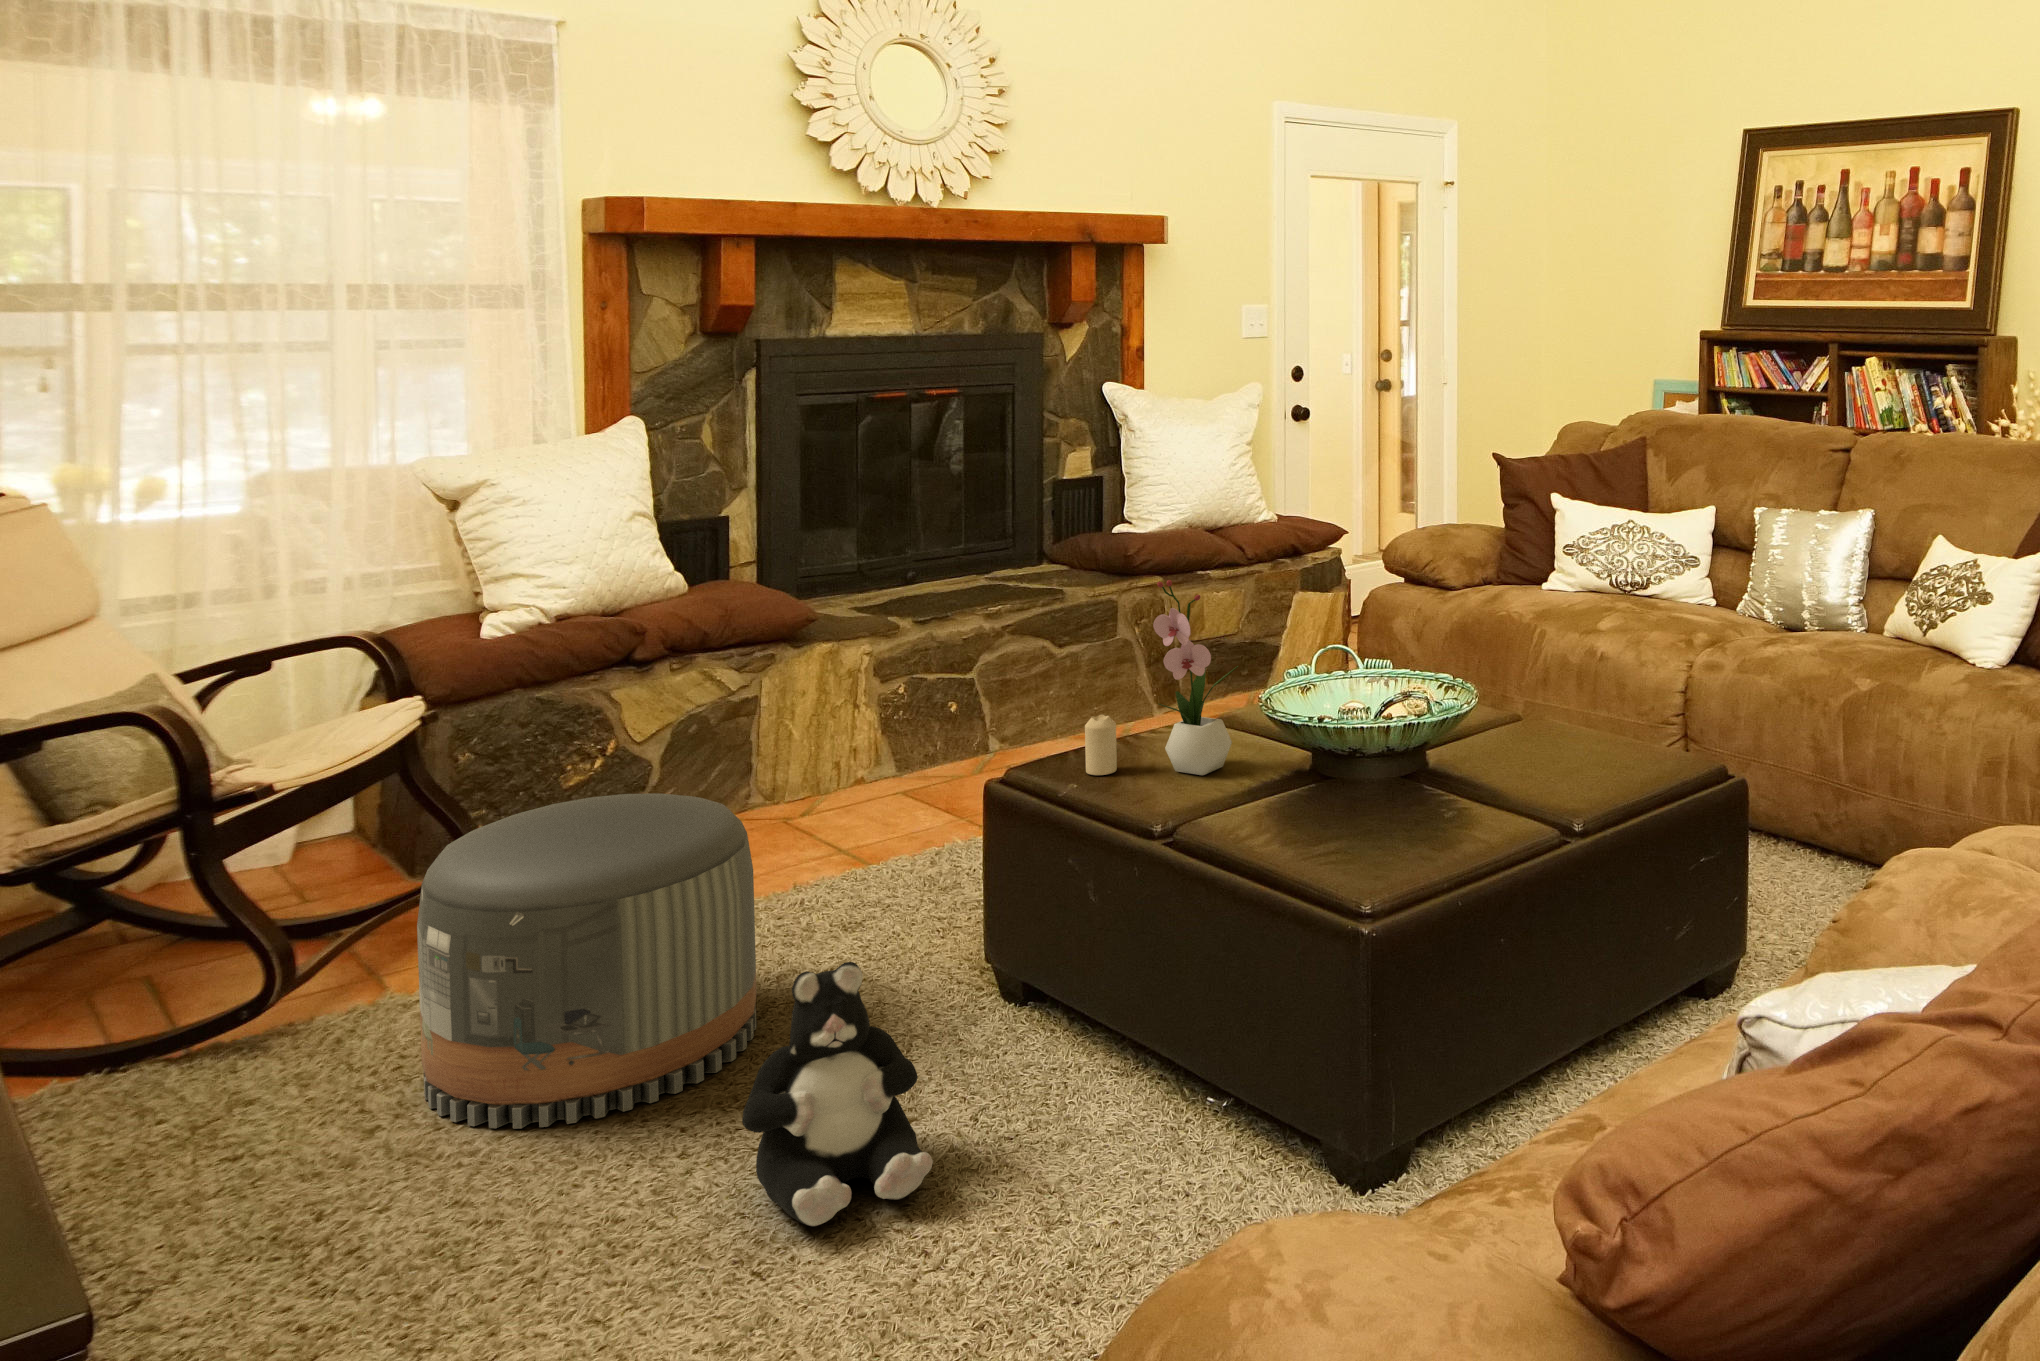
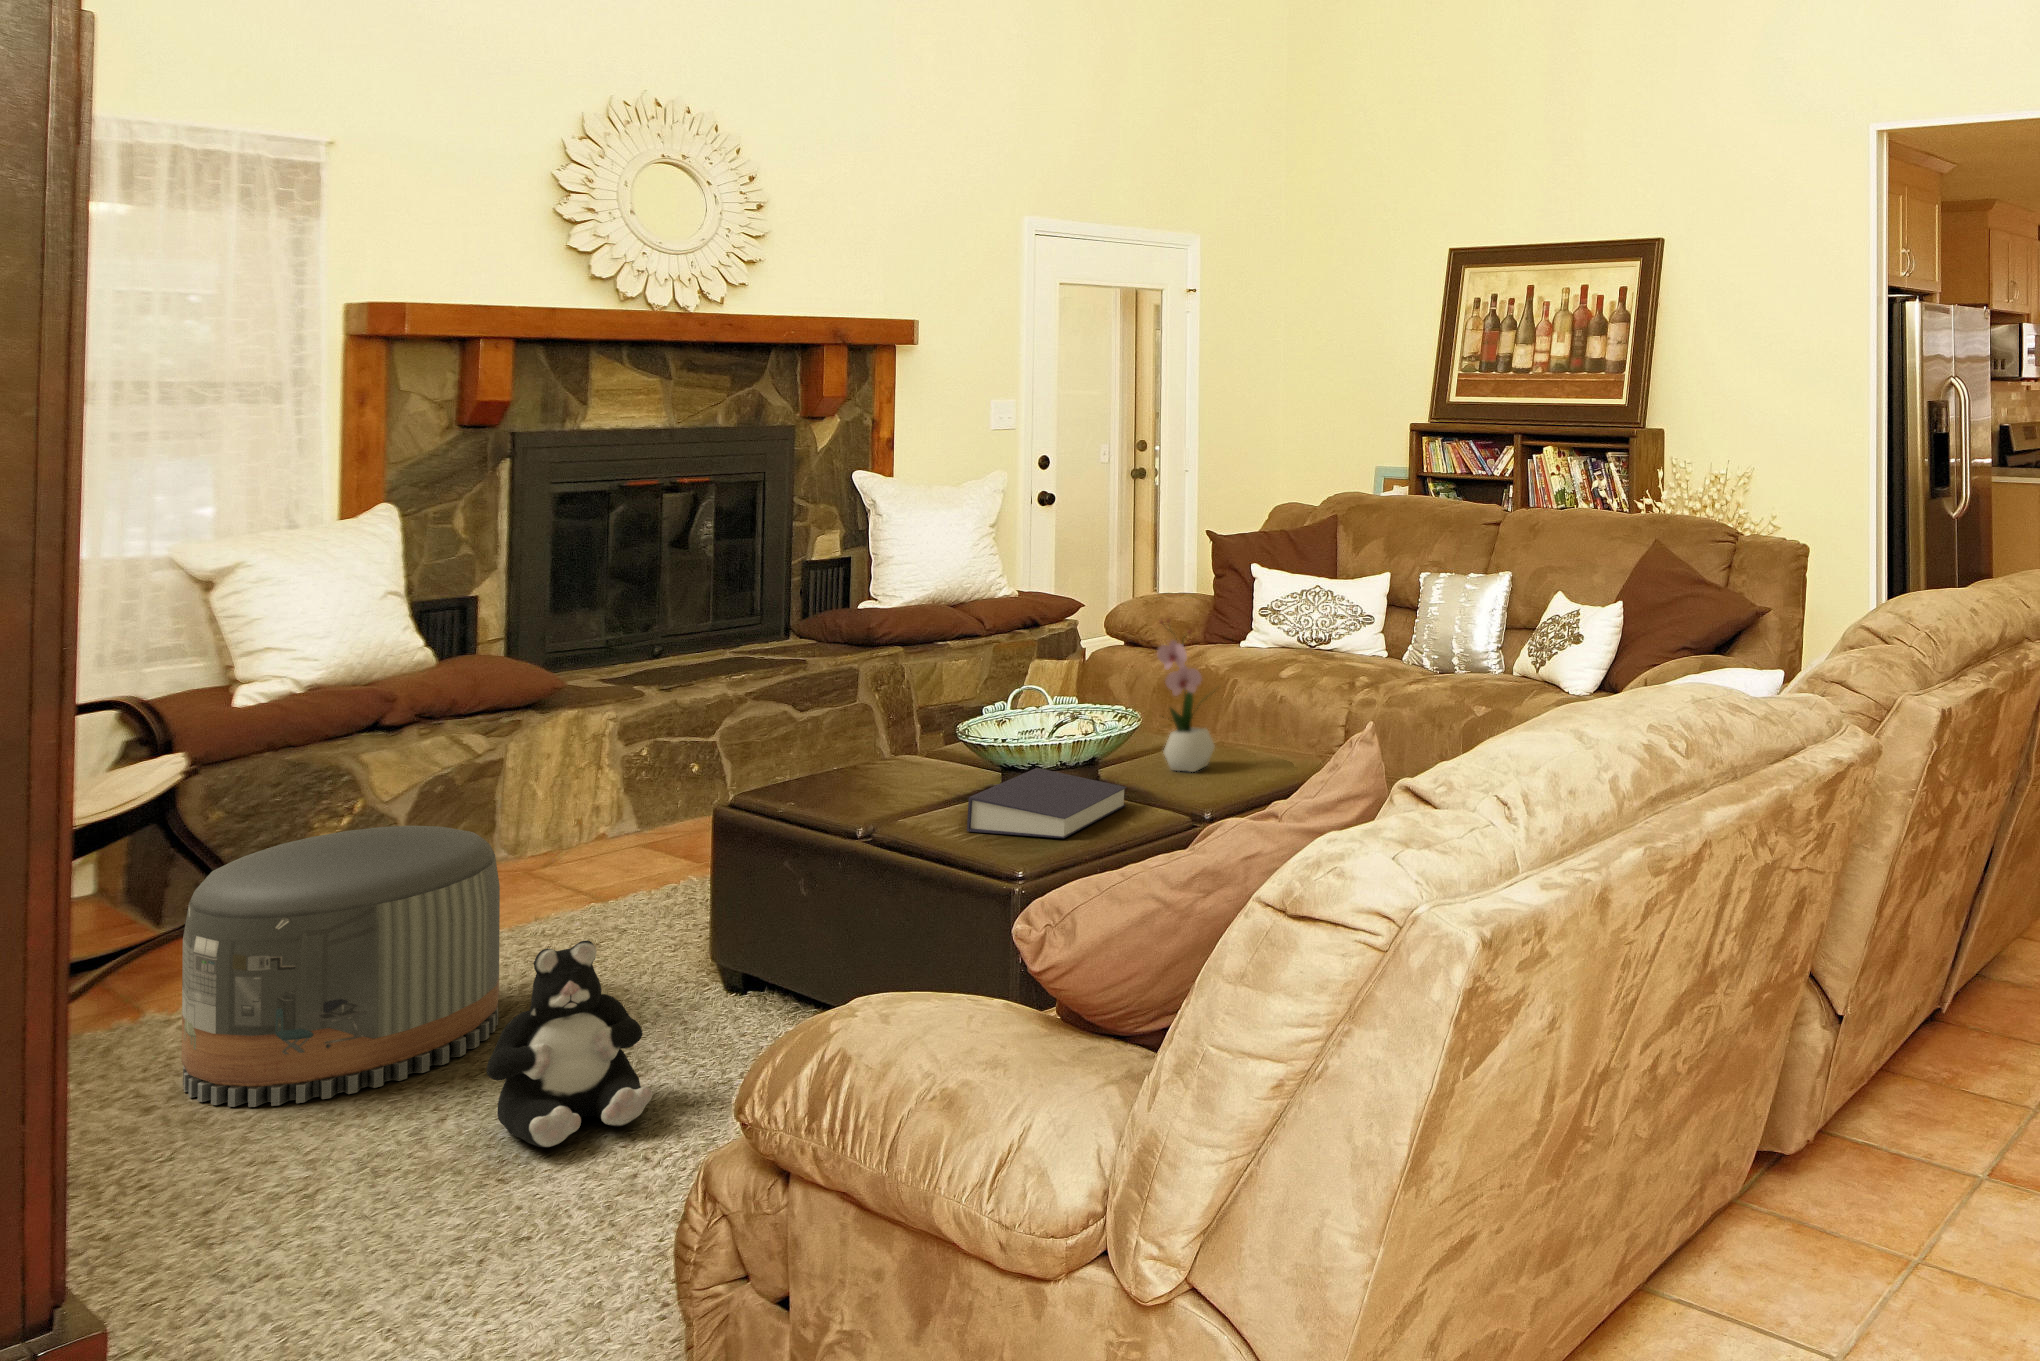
flower arrangement: present [1153,580,1238,775] -> present [1157,619,1214,772]
candle: present [1085,715,1117,775] -> none [804,744,831,794]
book: none [1289,757,1476,859] -> present [967,768,1127,838]

